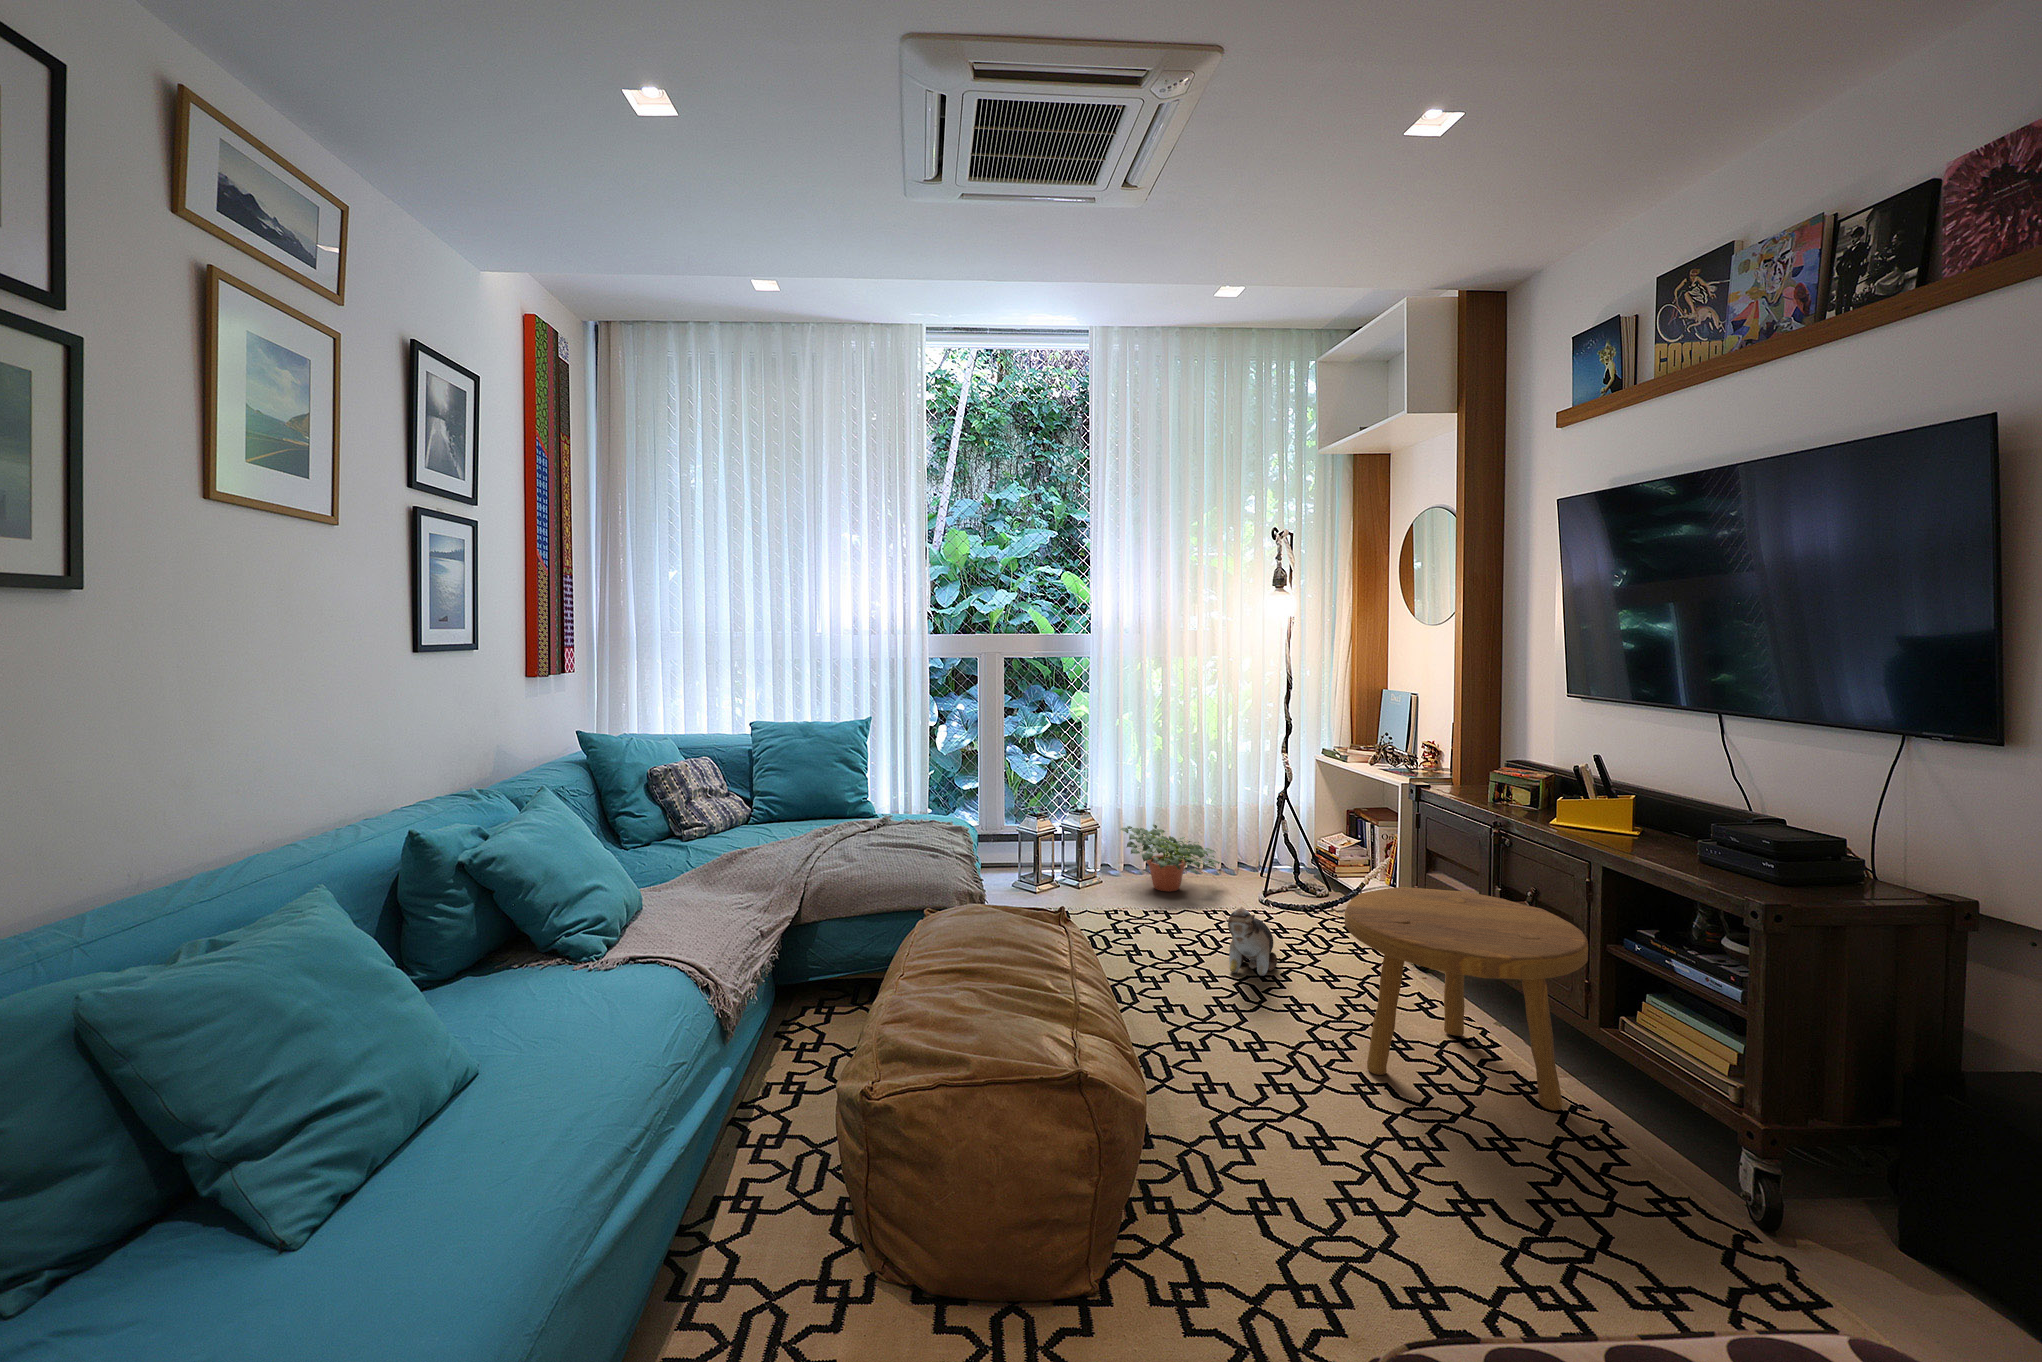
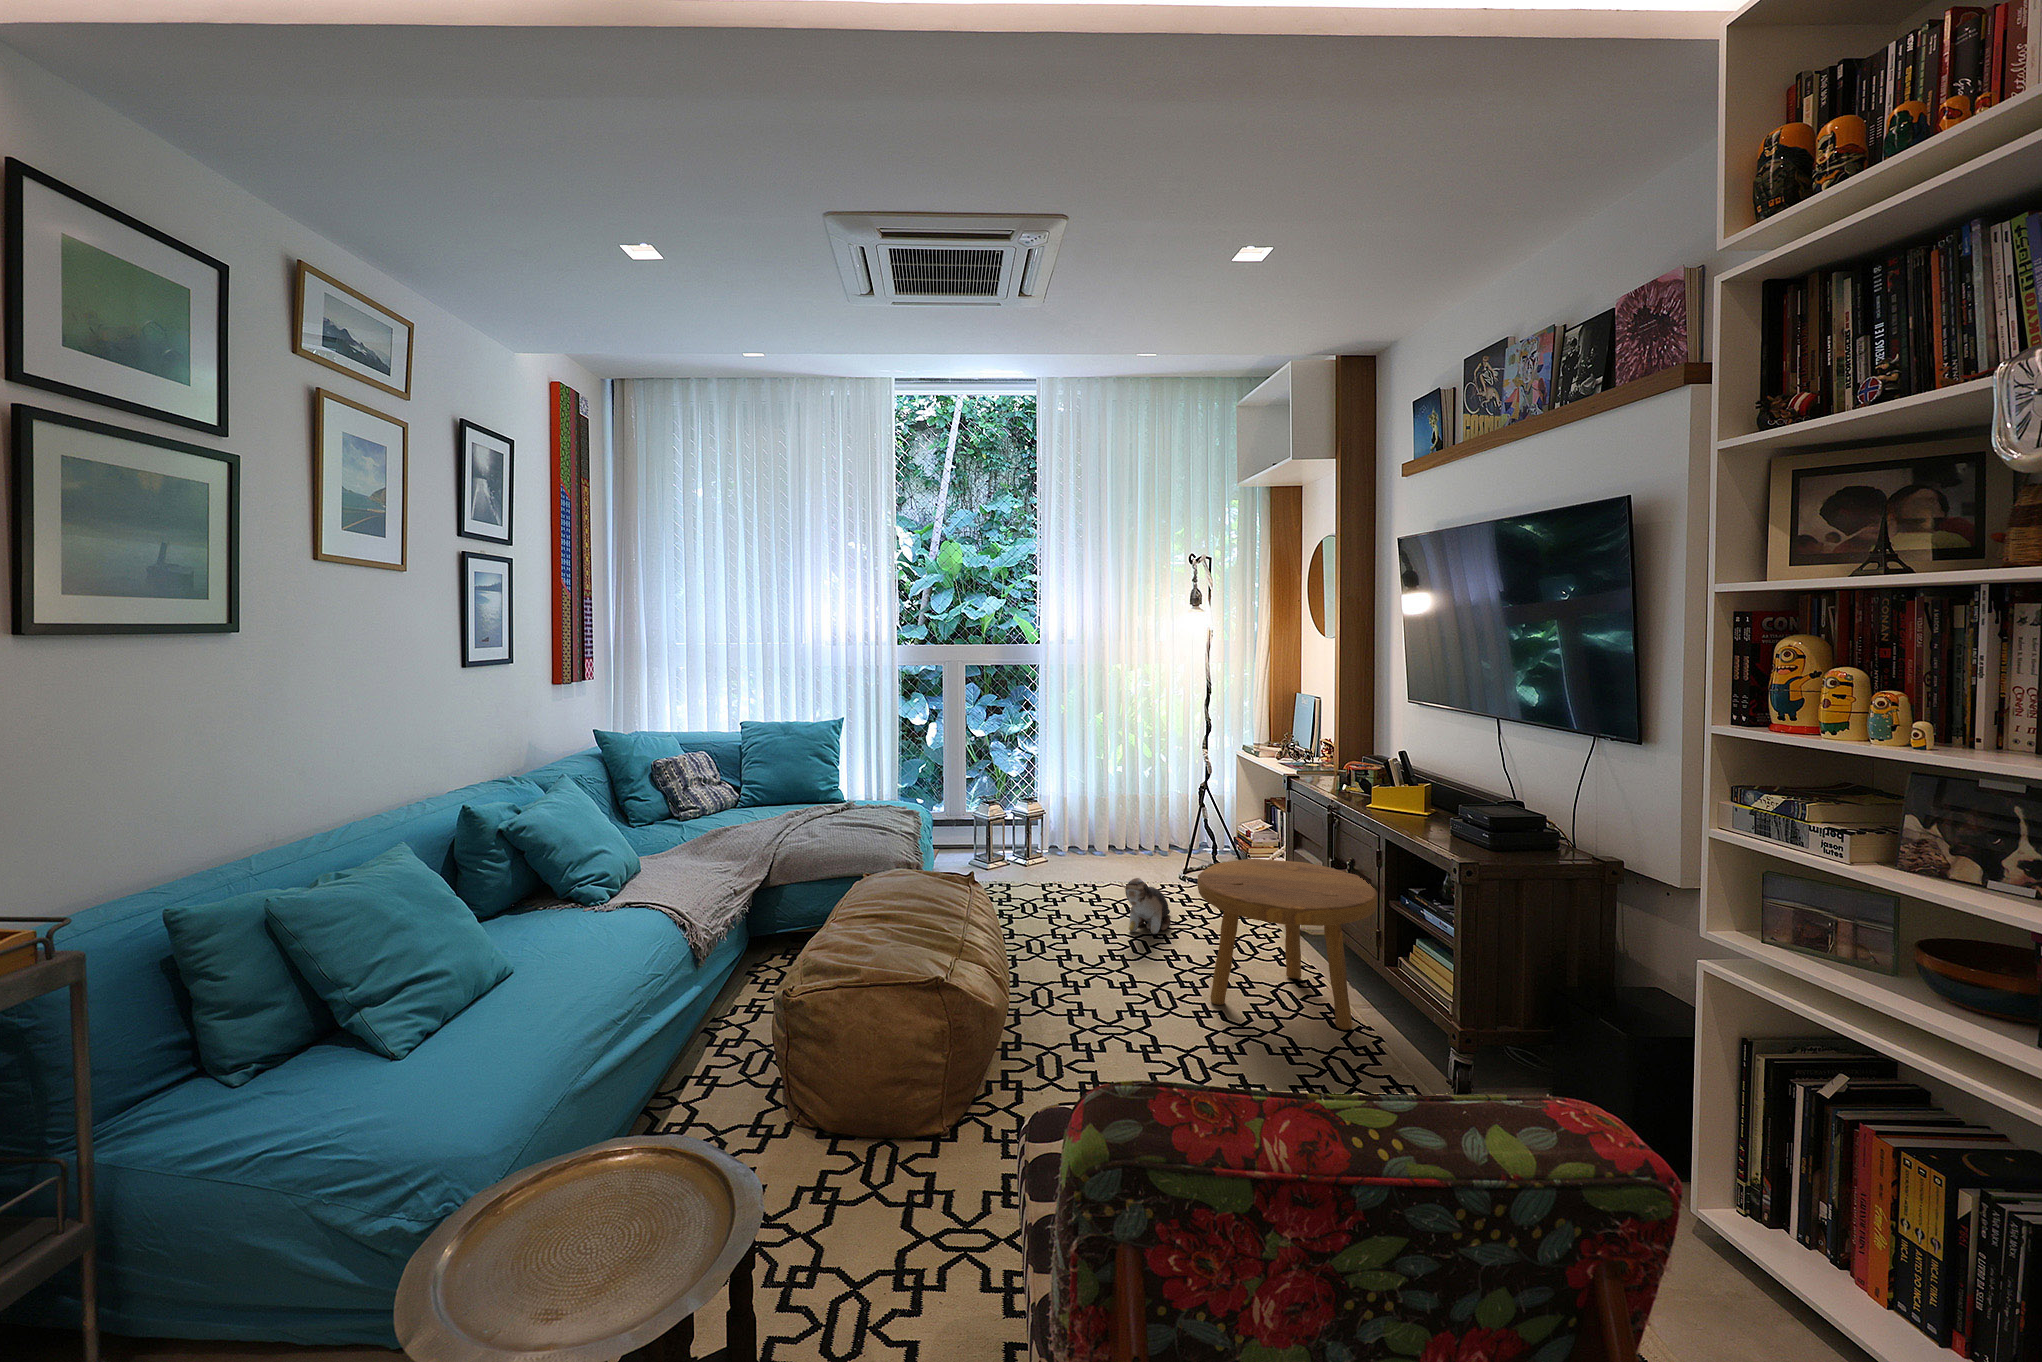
potted plant: present [1121,824,1220,892] -> none [1062,811,1148,869]

